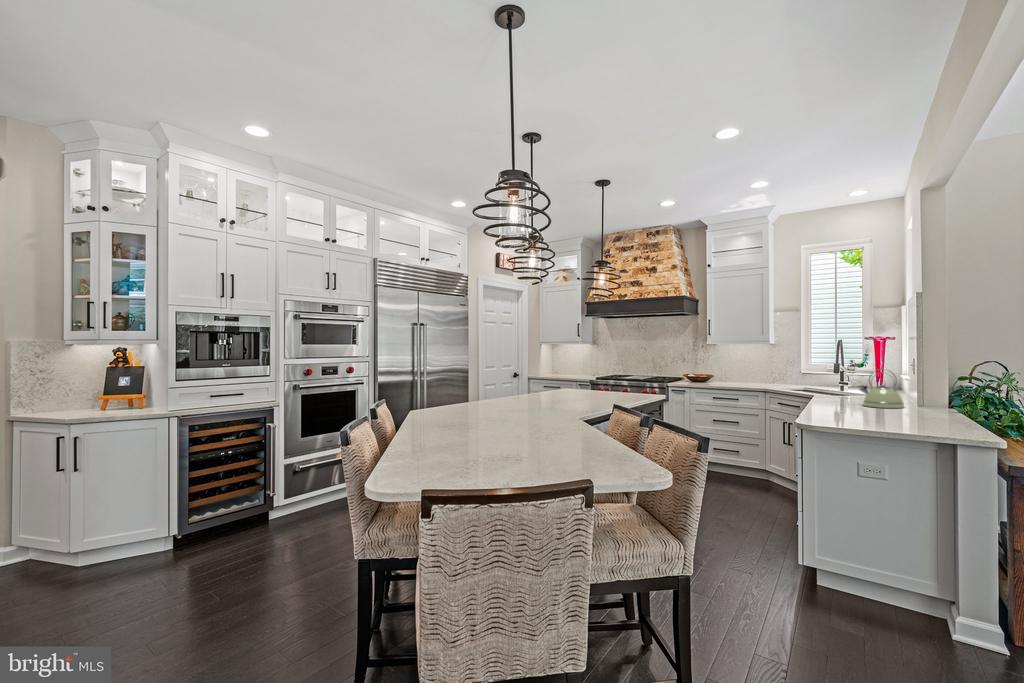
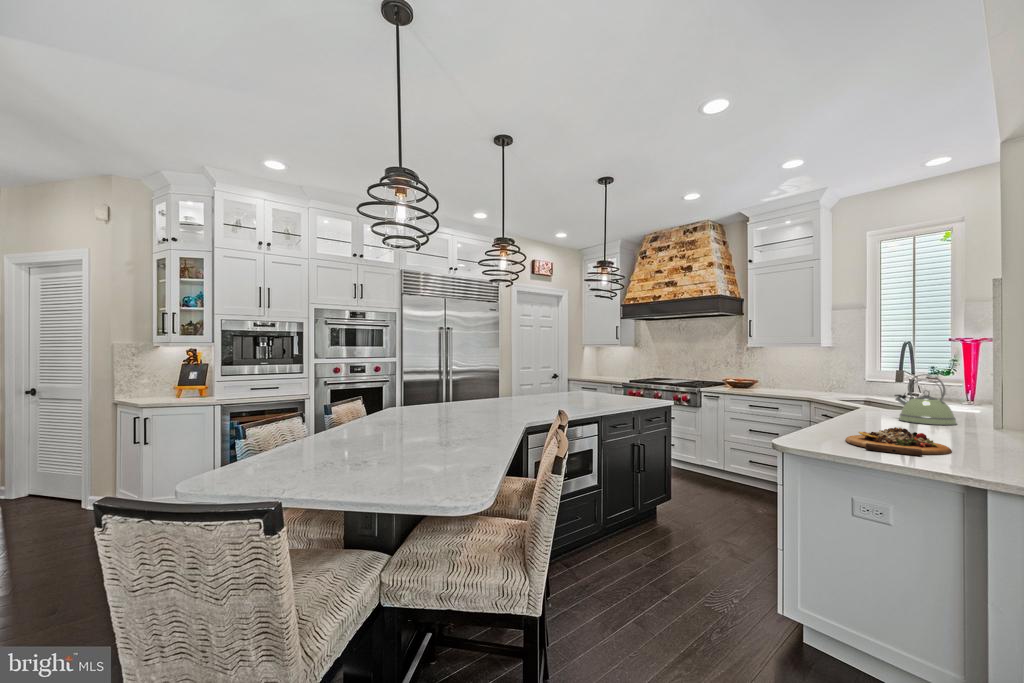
cutting board: none [853,410,930,429] -> present [846,427,952,456]

